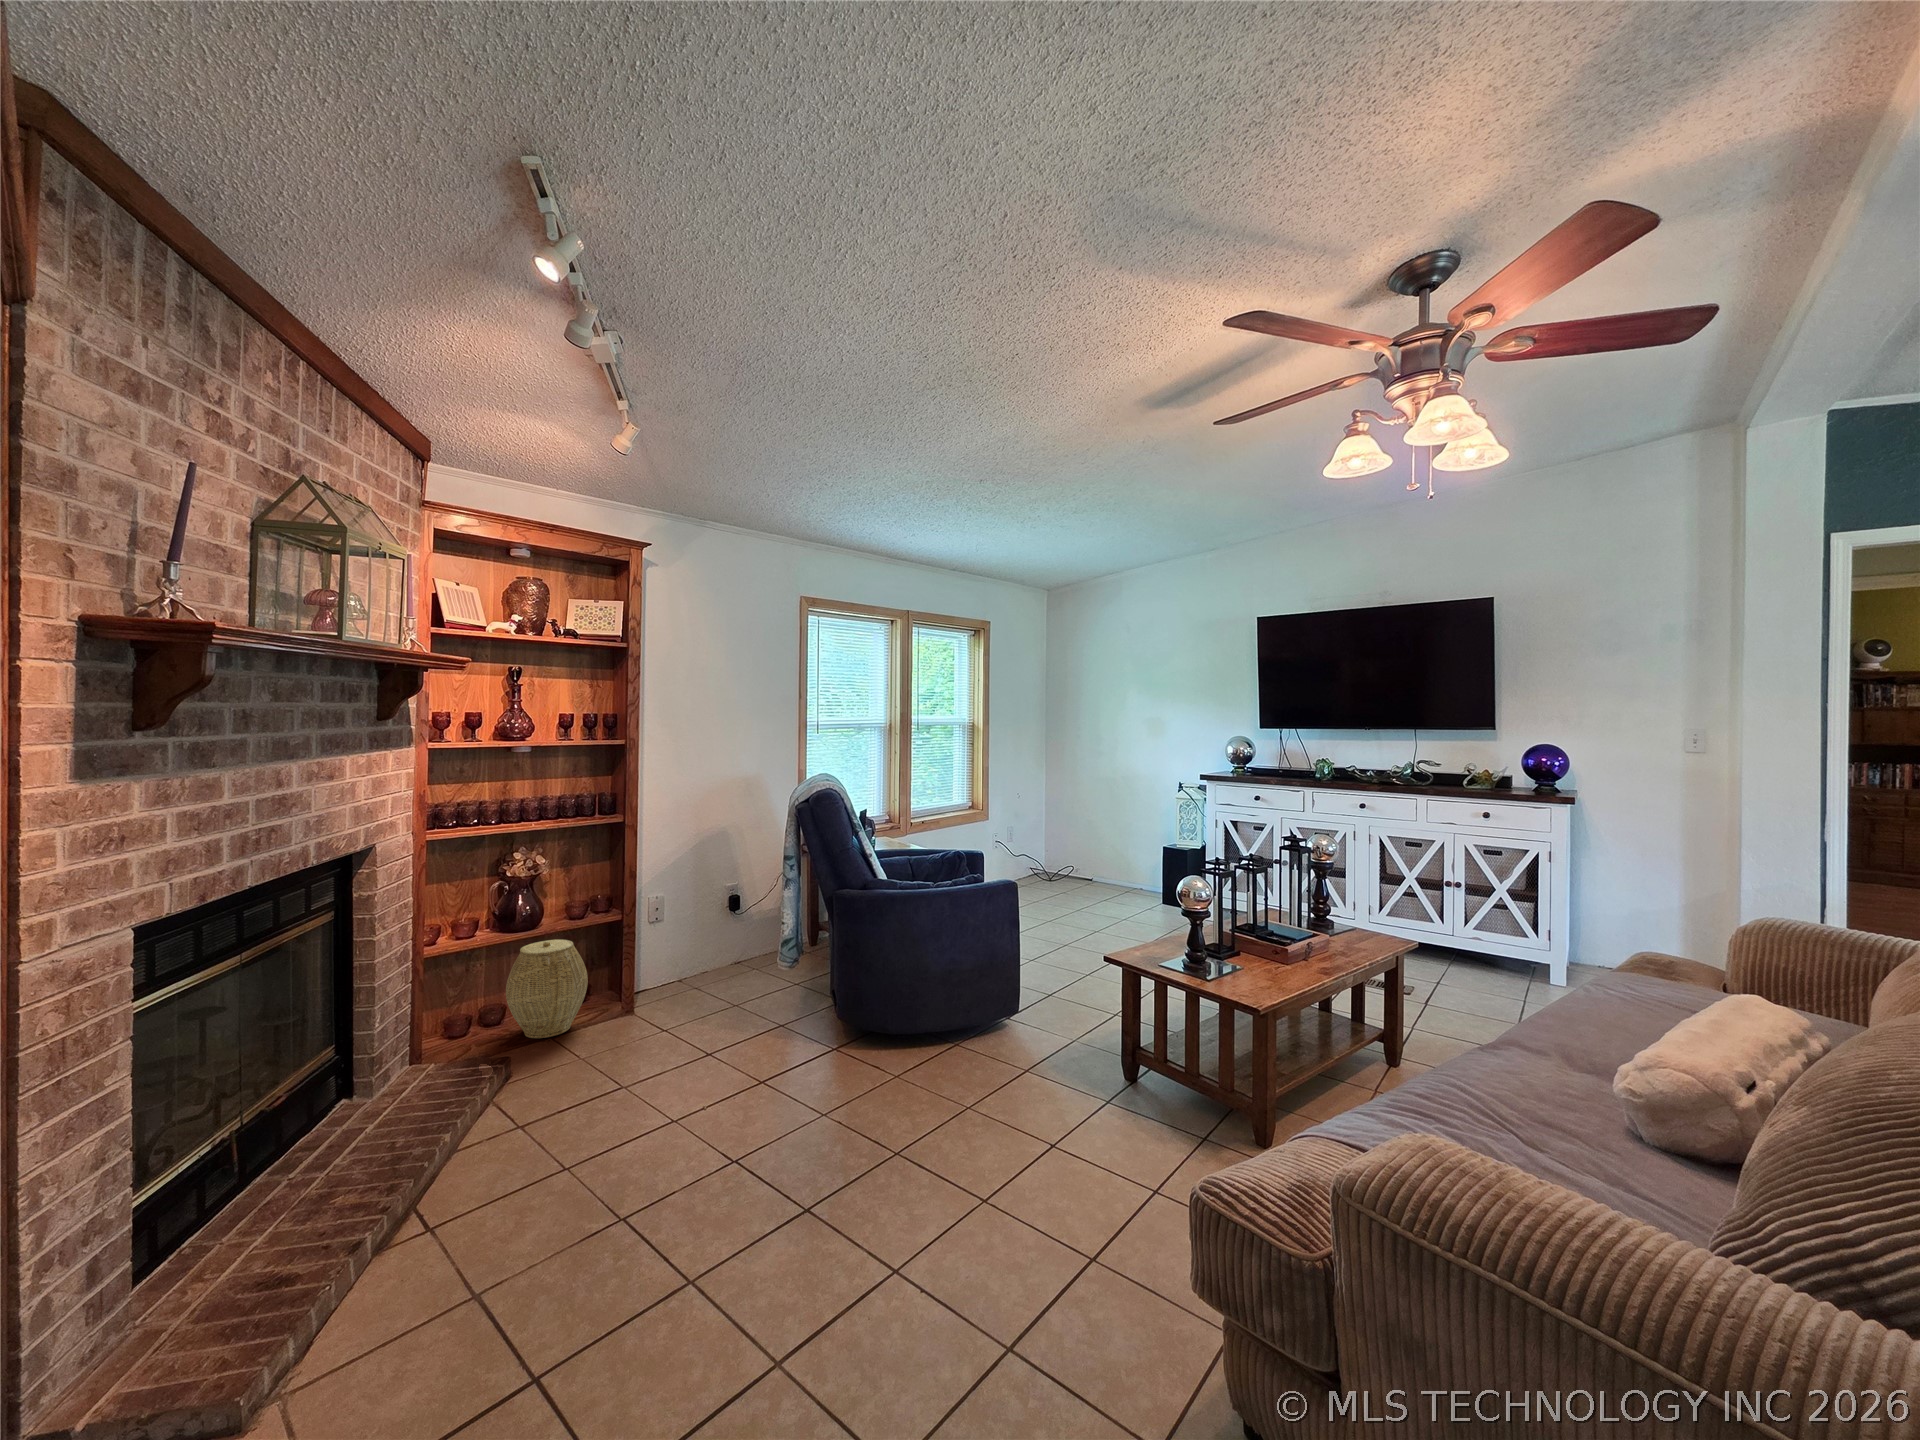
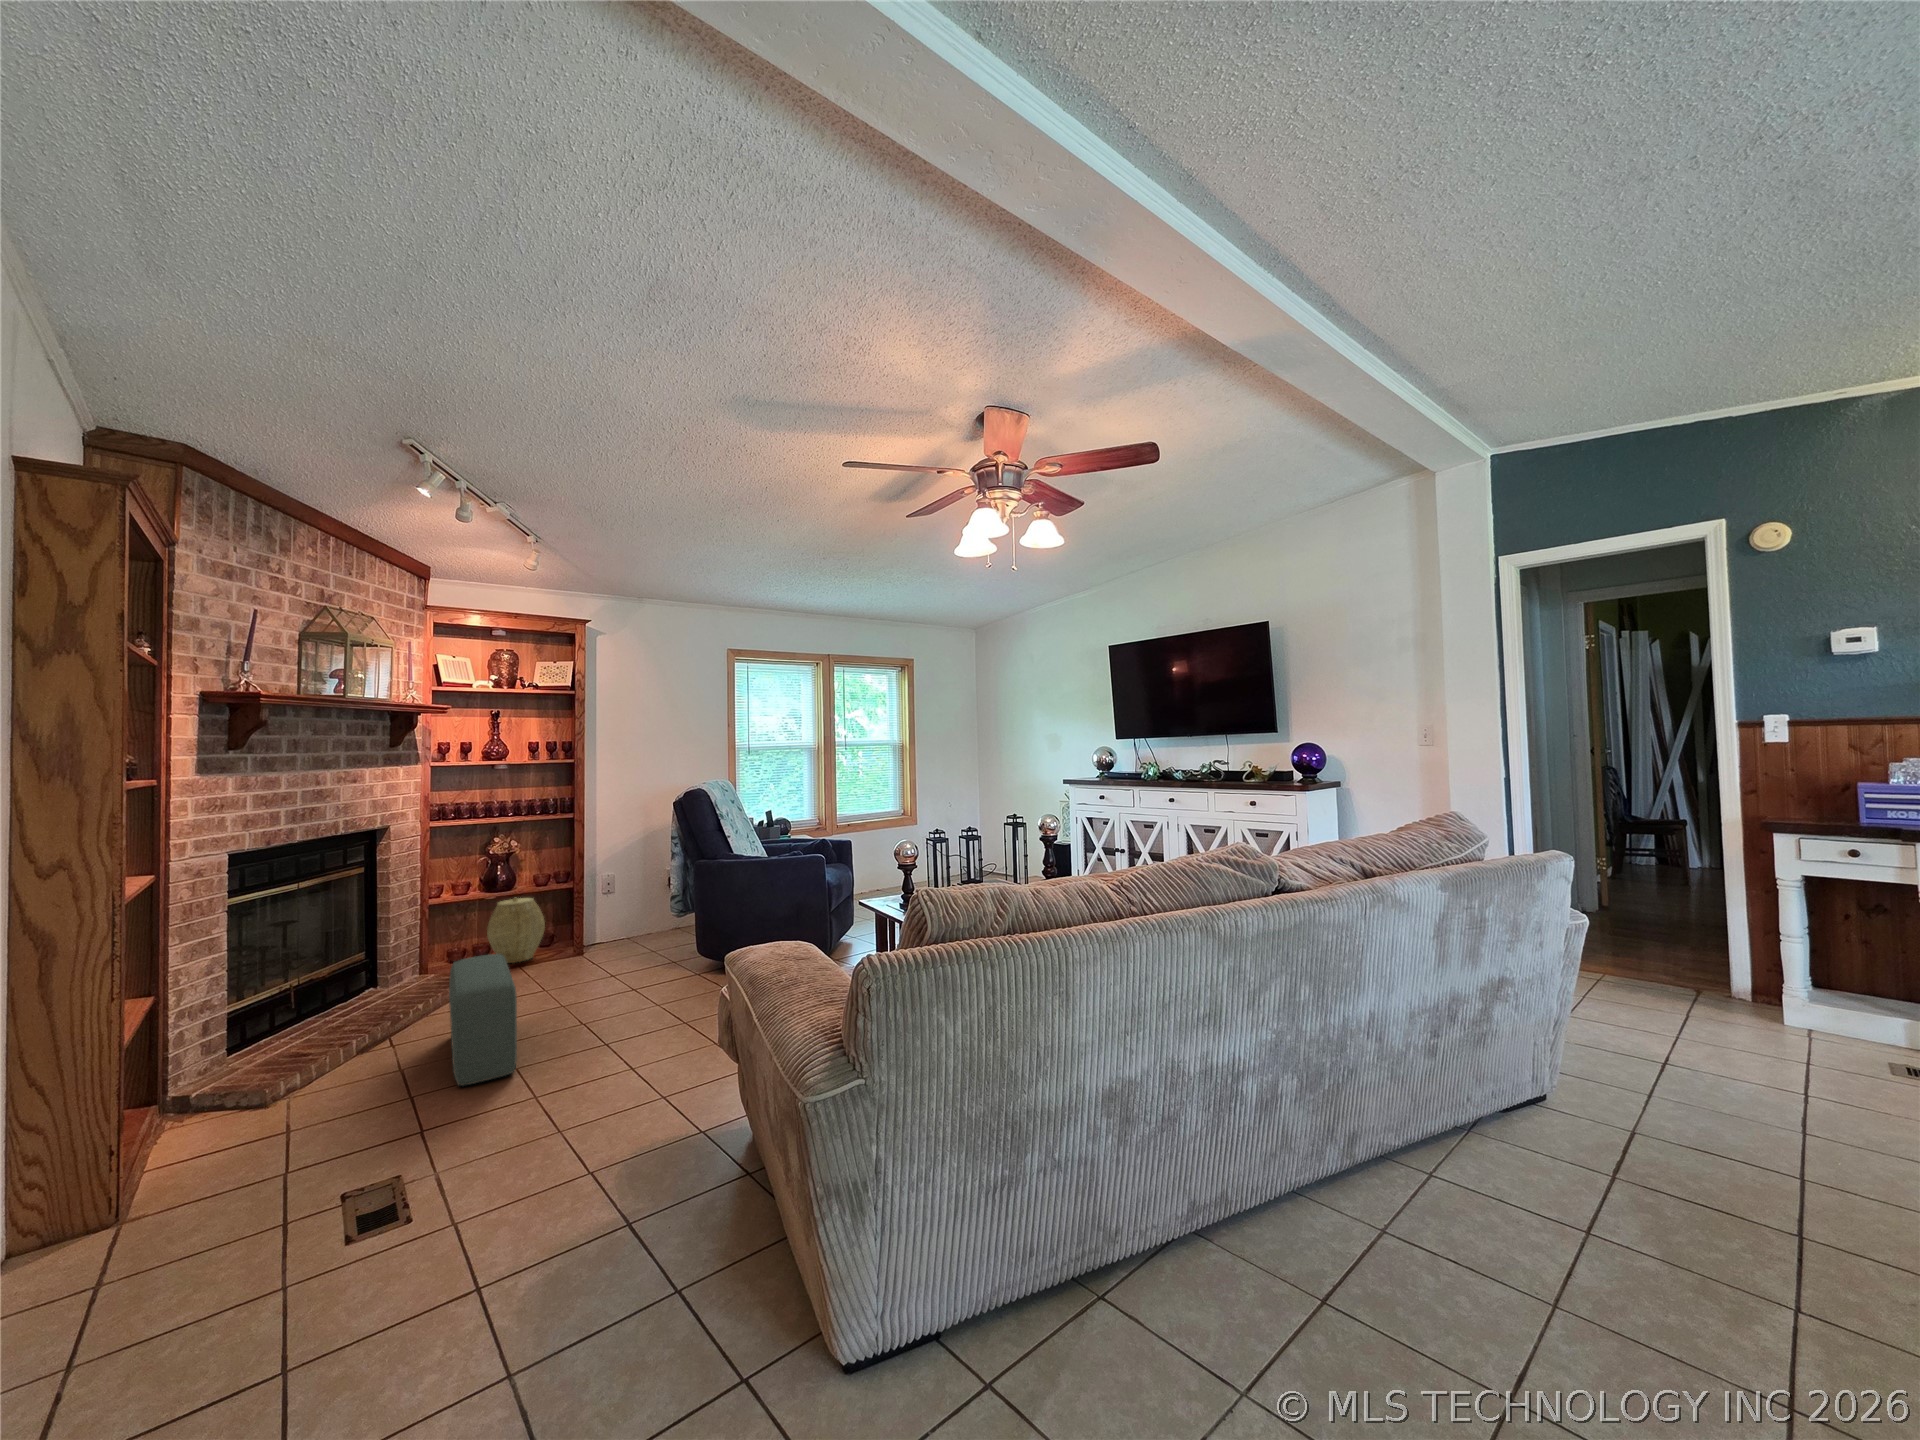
pouf: none [527,1071,694,1362] -> present [449,954,517,1086]

